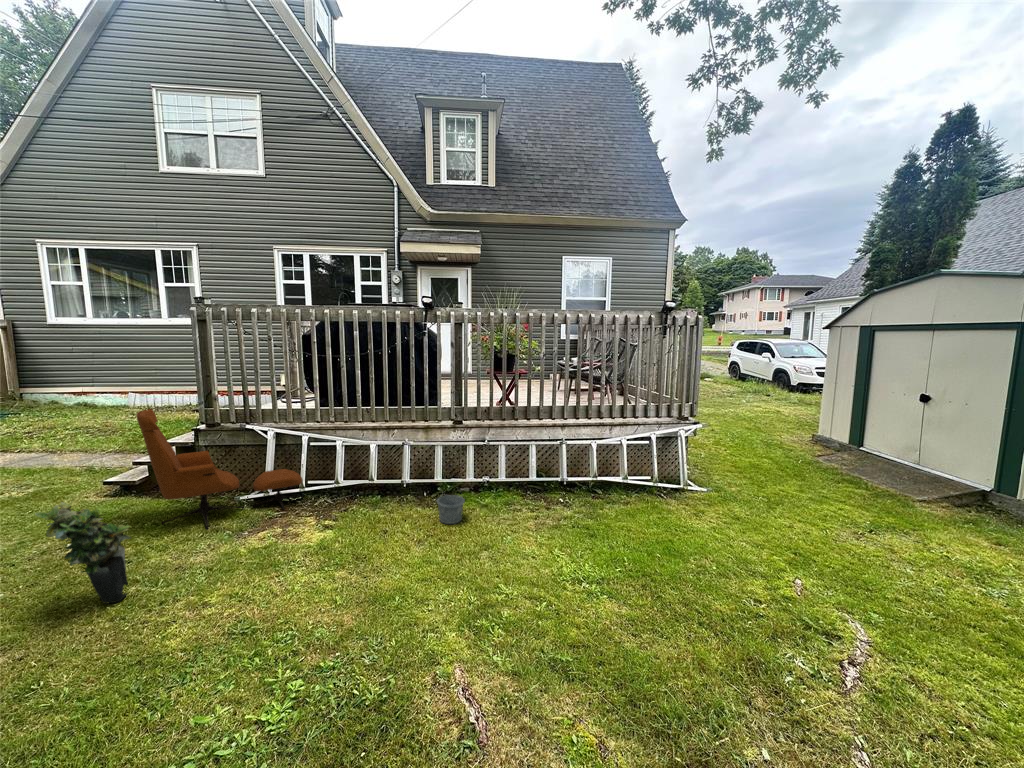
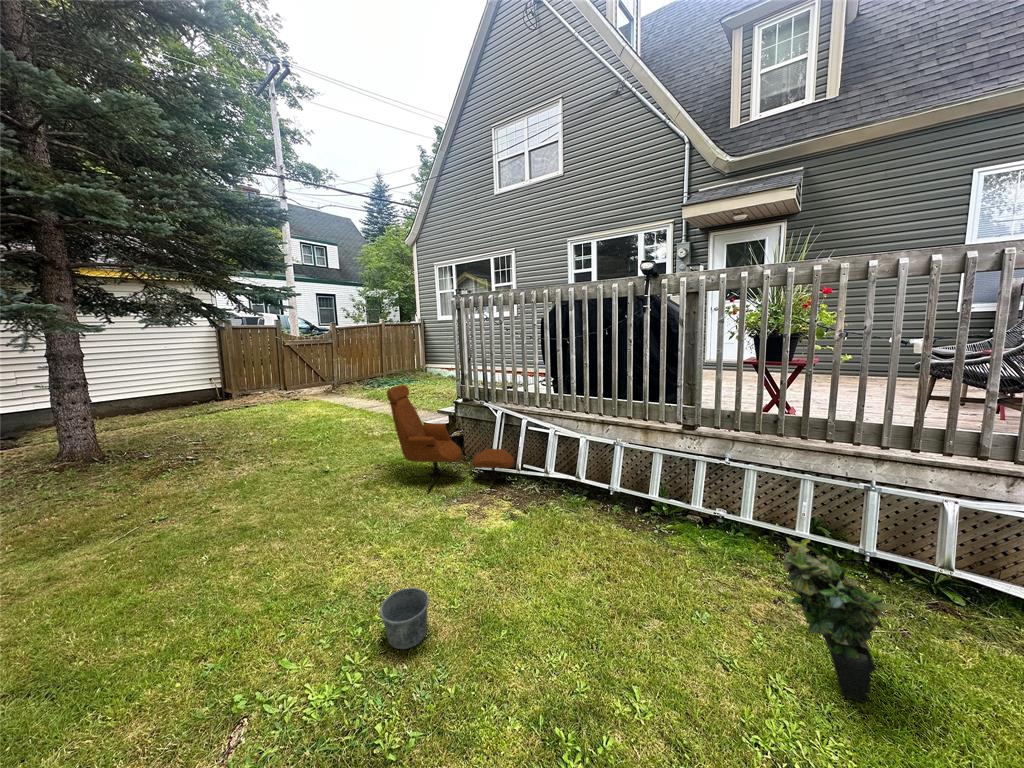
bucket: present [437,495,465,524] -> present [380,587,429,649]
potted plant: present [36,502,131,604] -> present [783,538,896,702]

